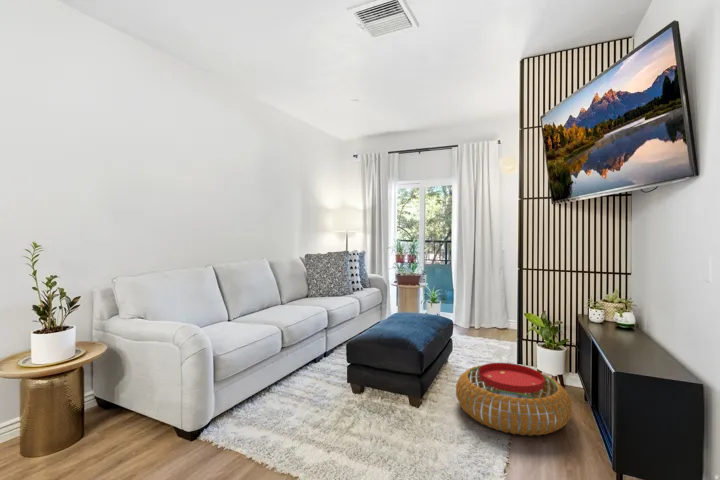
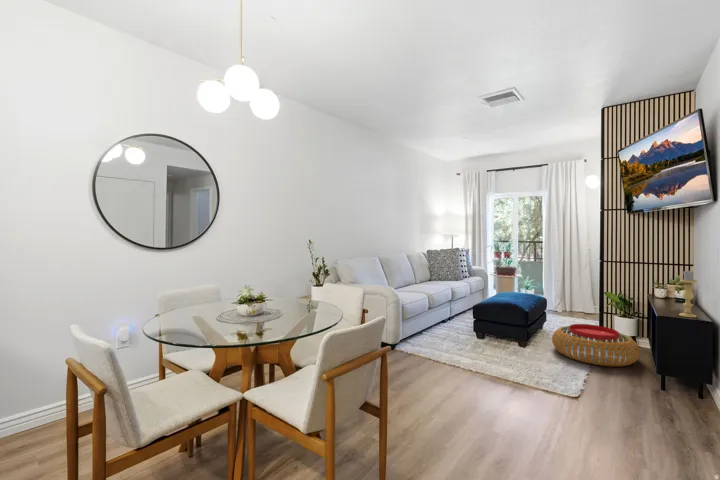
candle holder: none [632,290,657,367] -> present [679,271,697,318]

